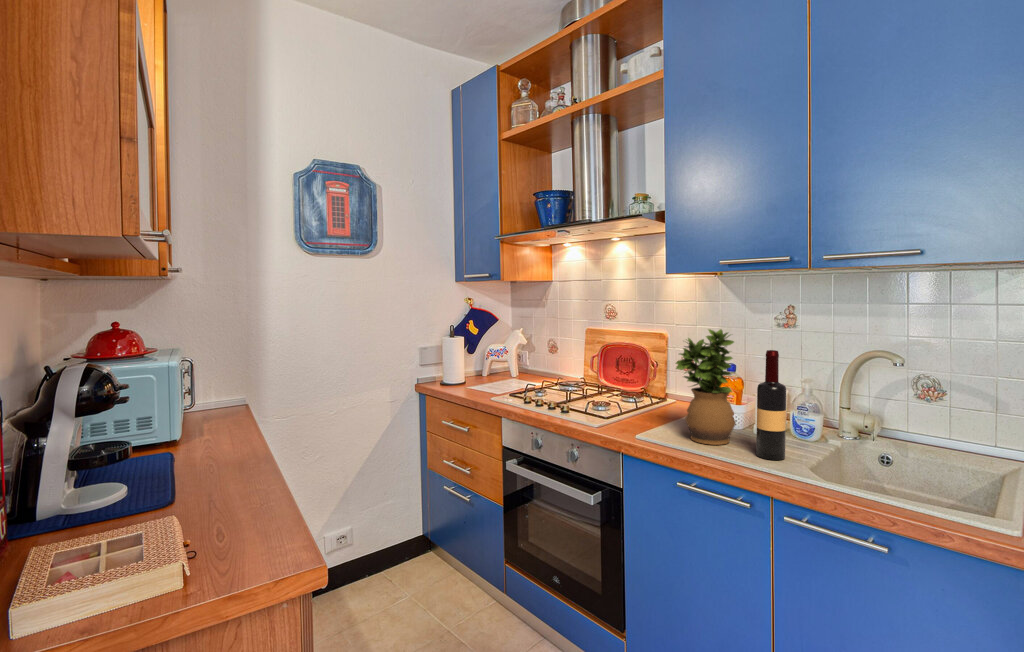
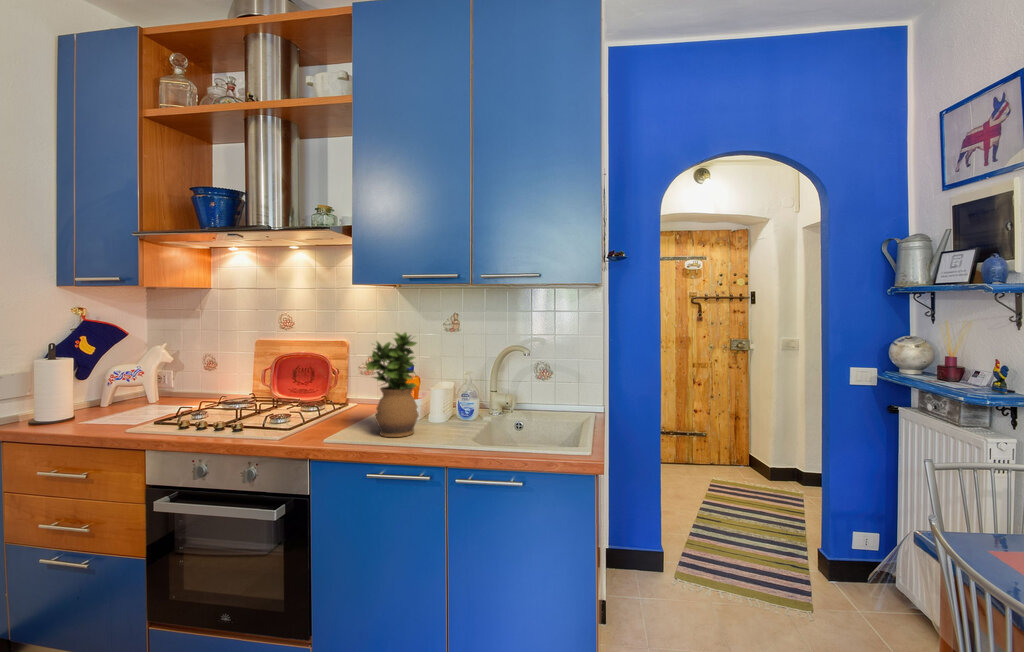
wine bottle: present [756,350,786,460] -> none [438,348,460,441]

